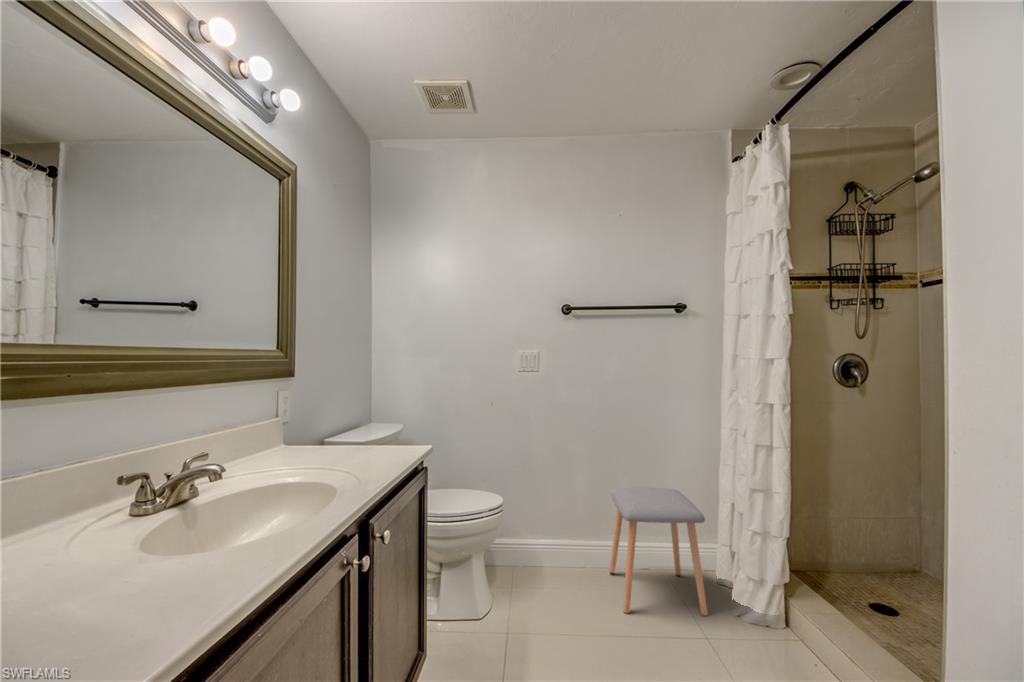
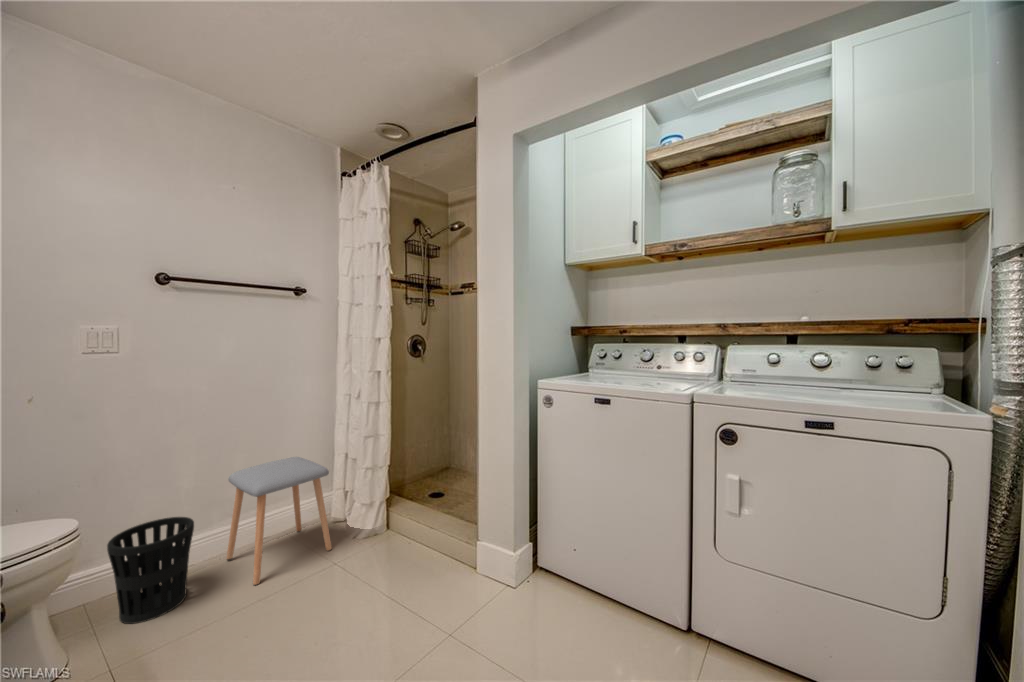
wastebasket: none [527,511,581,598] -> present [107,517,194,624]

